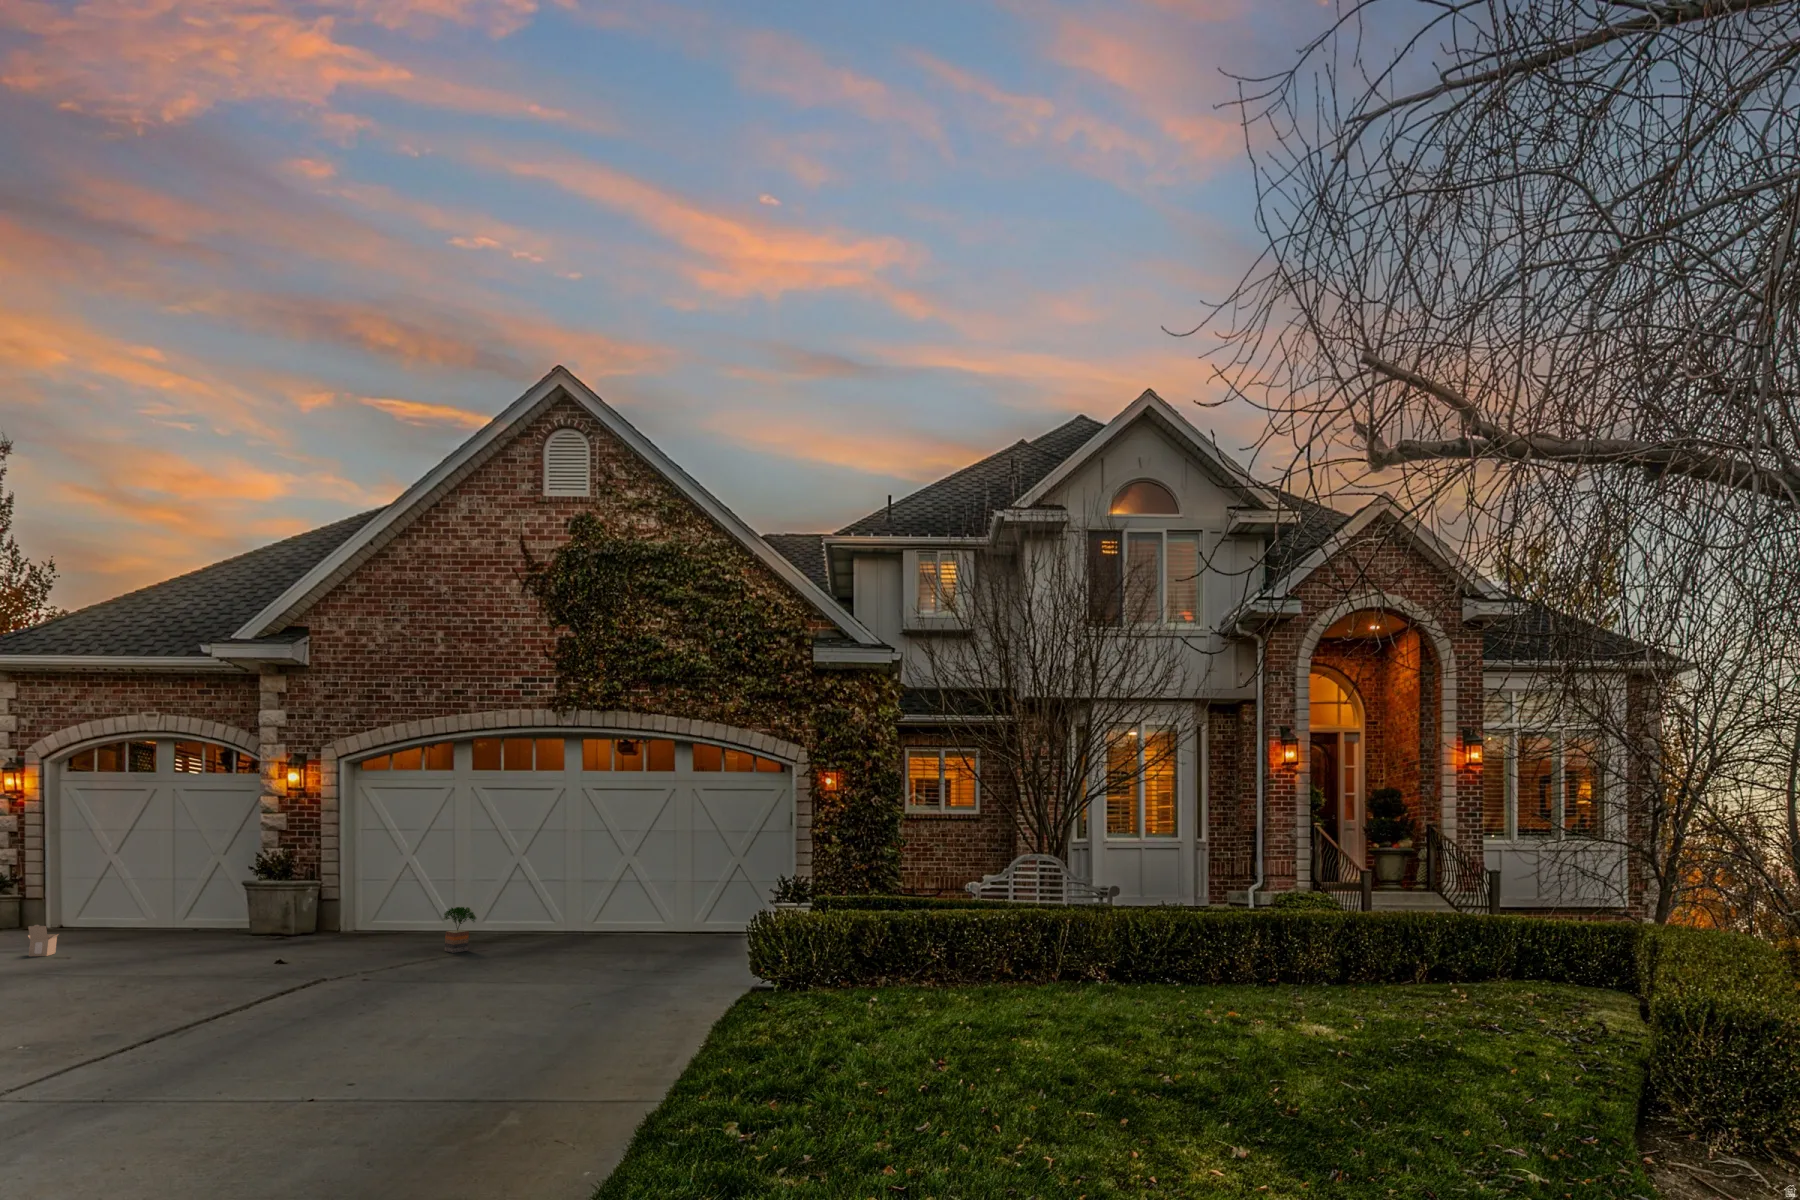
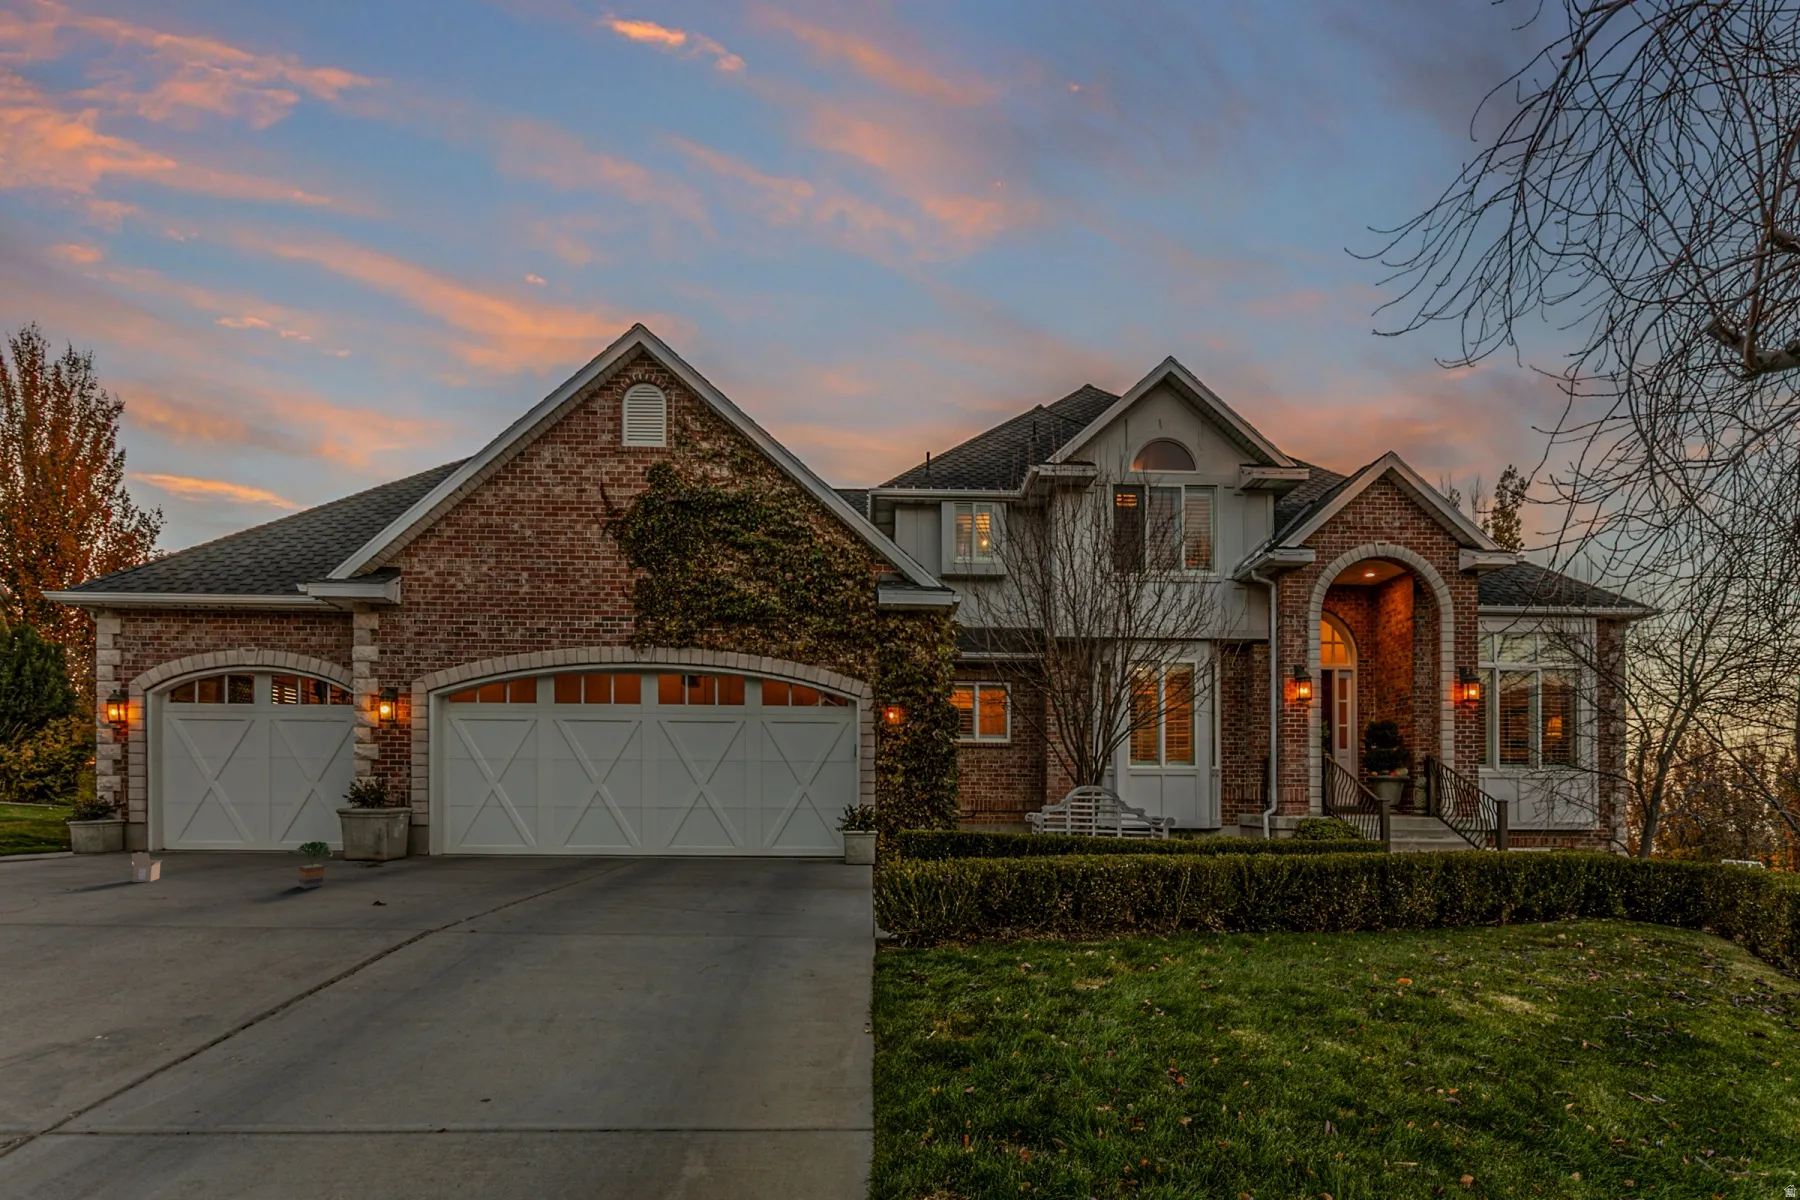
potted tree: present [444,907,476,953] -> present [297,841,332,888]

